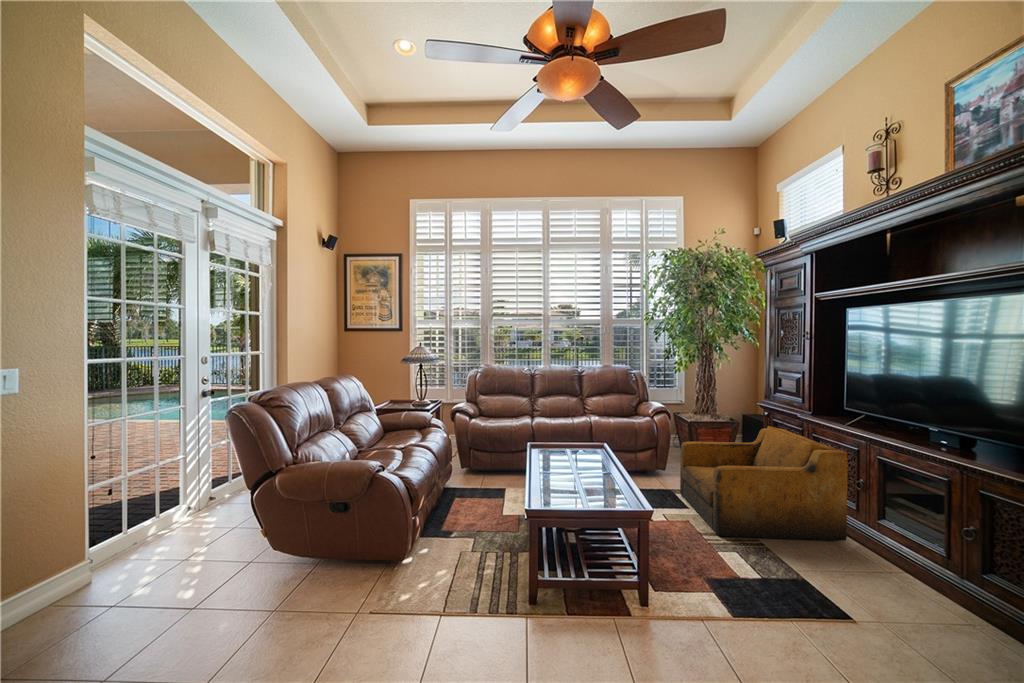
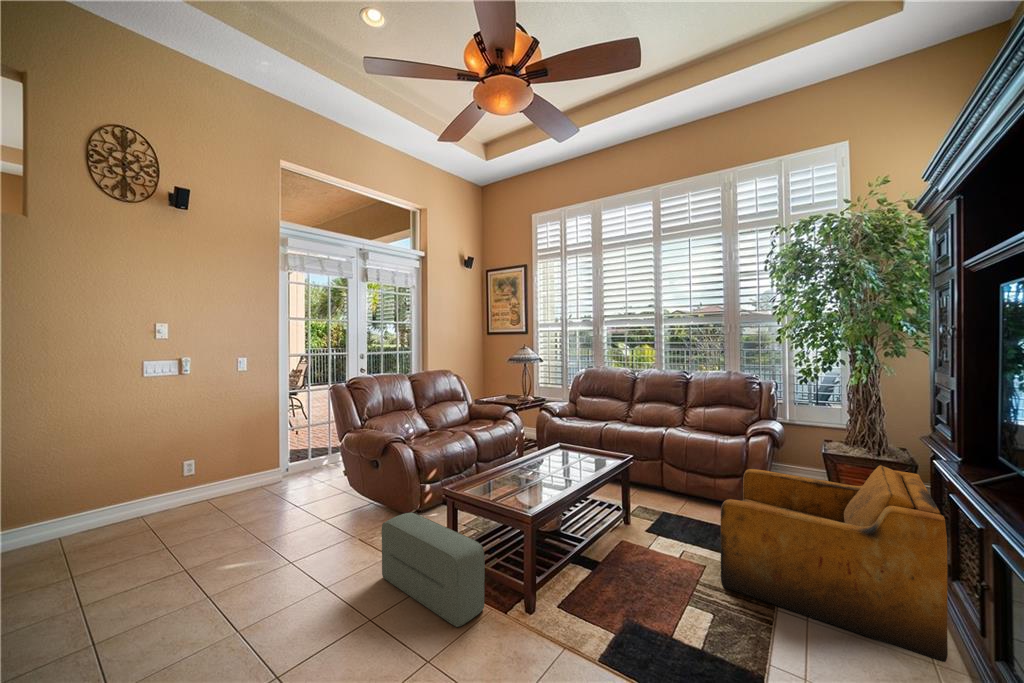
pouf: none [468,551,618,654] -> present [382,512,485,627]

